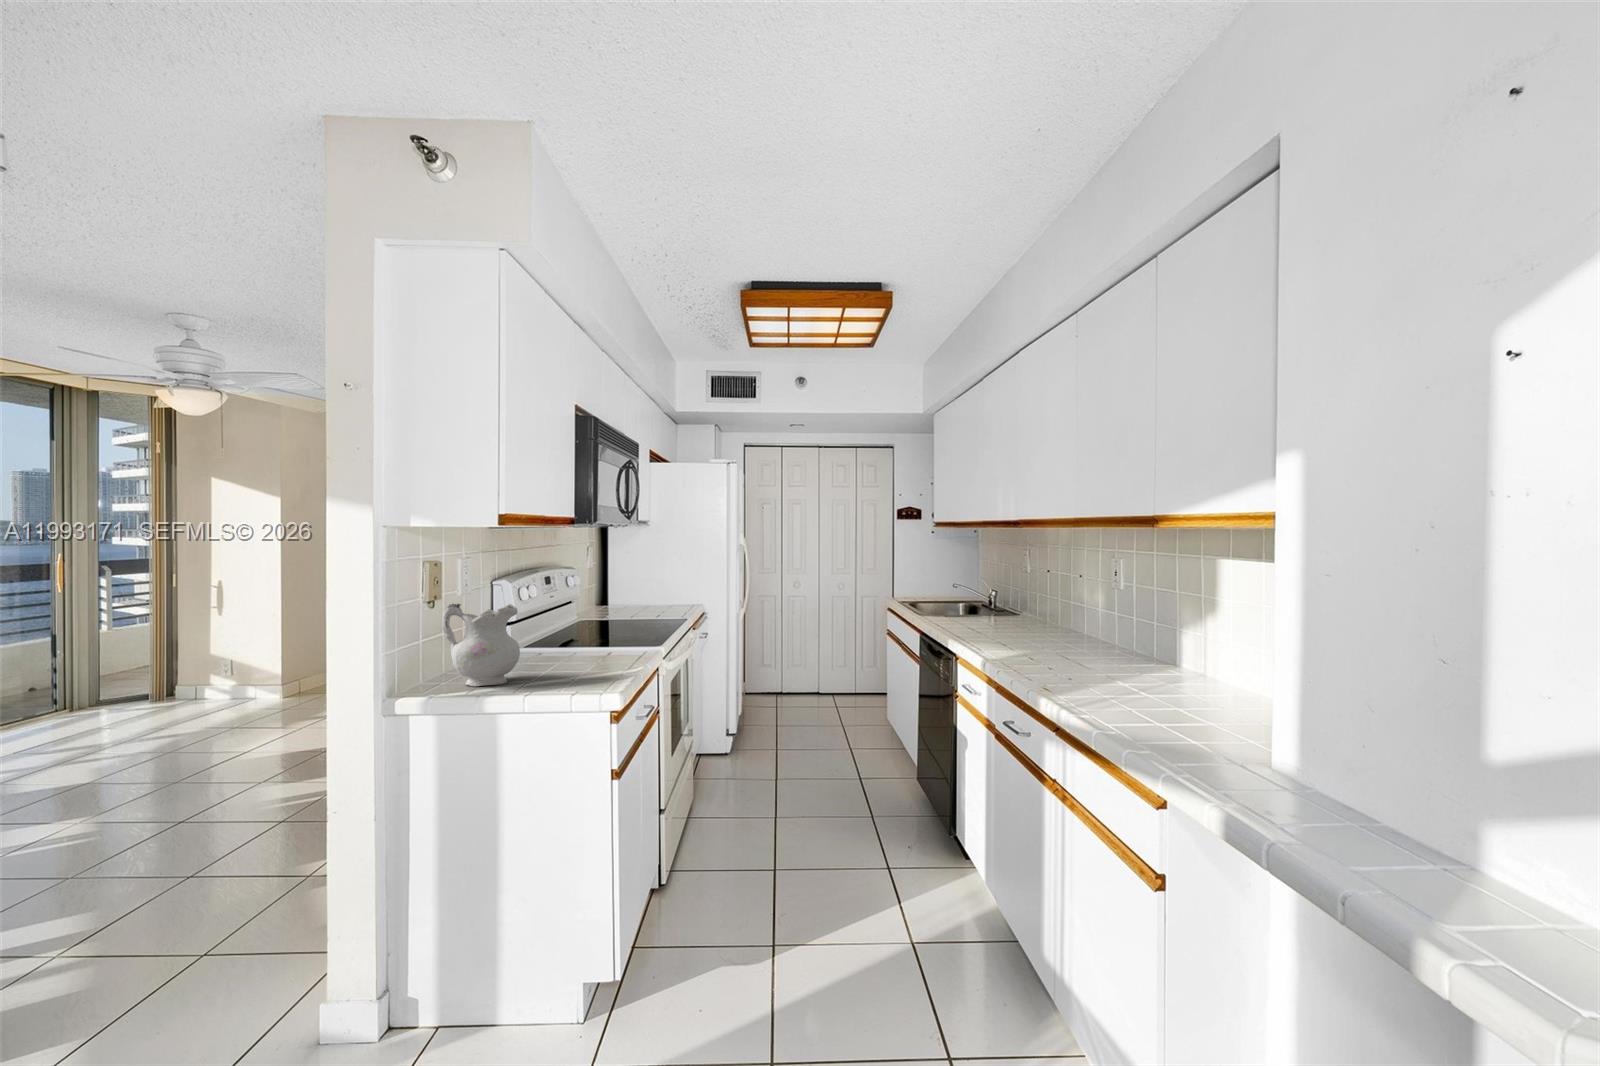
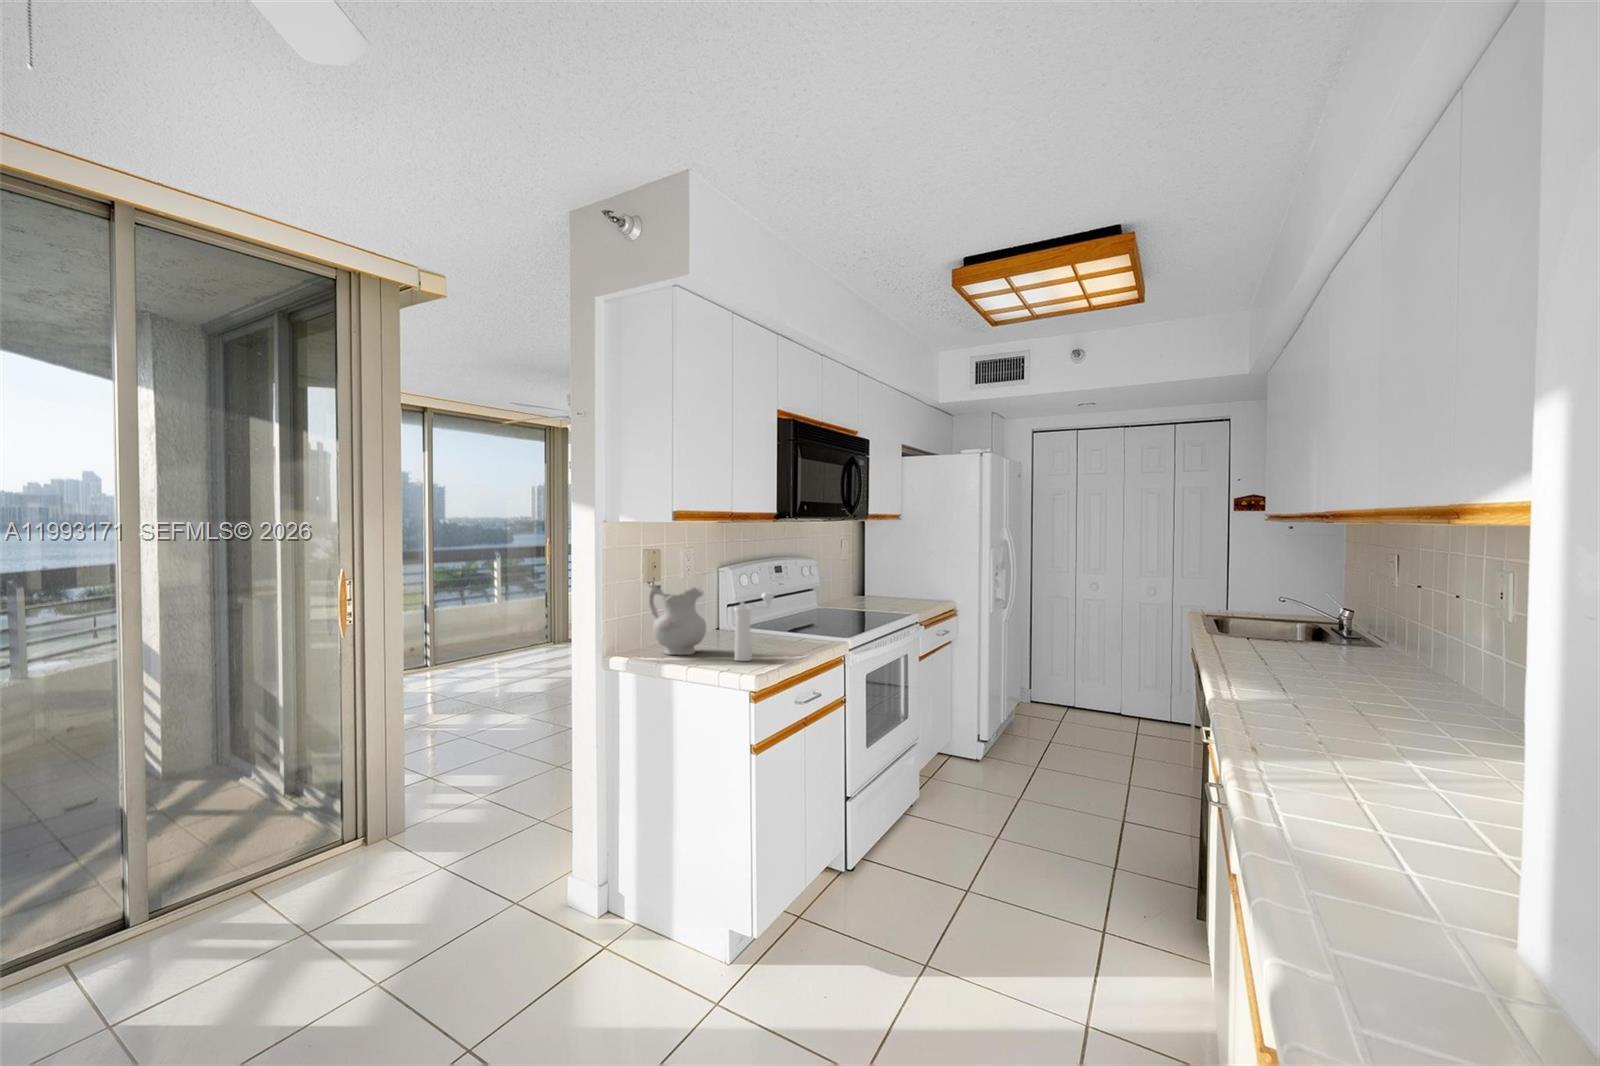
pepper mill: none [570,606,609,685] -> present [734,592,774,661]

